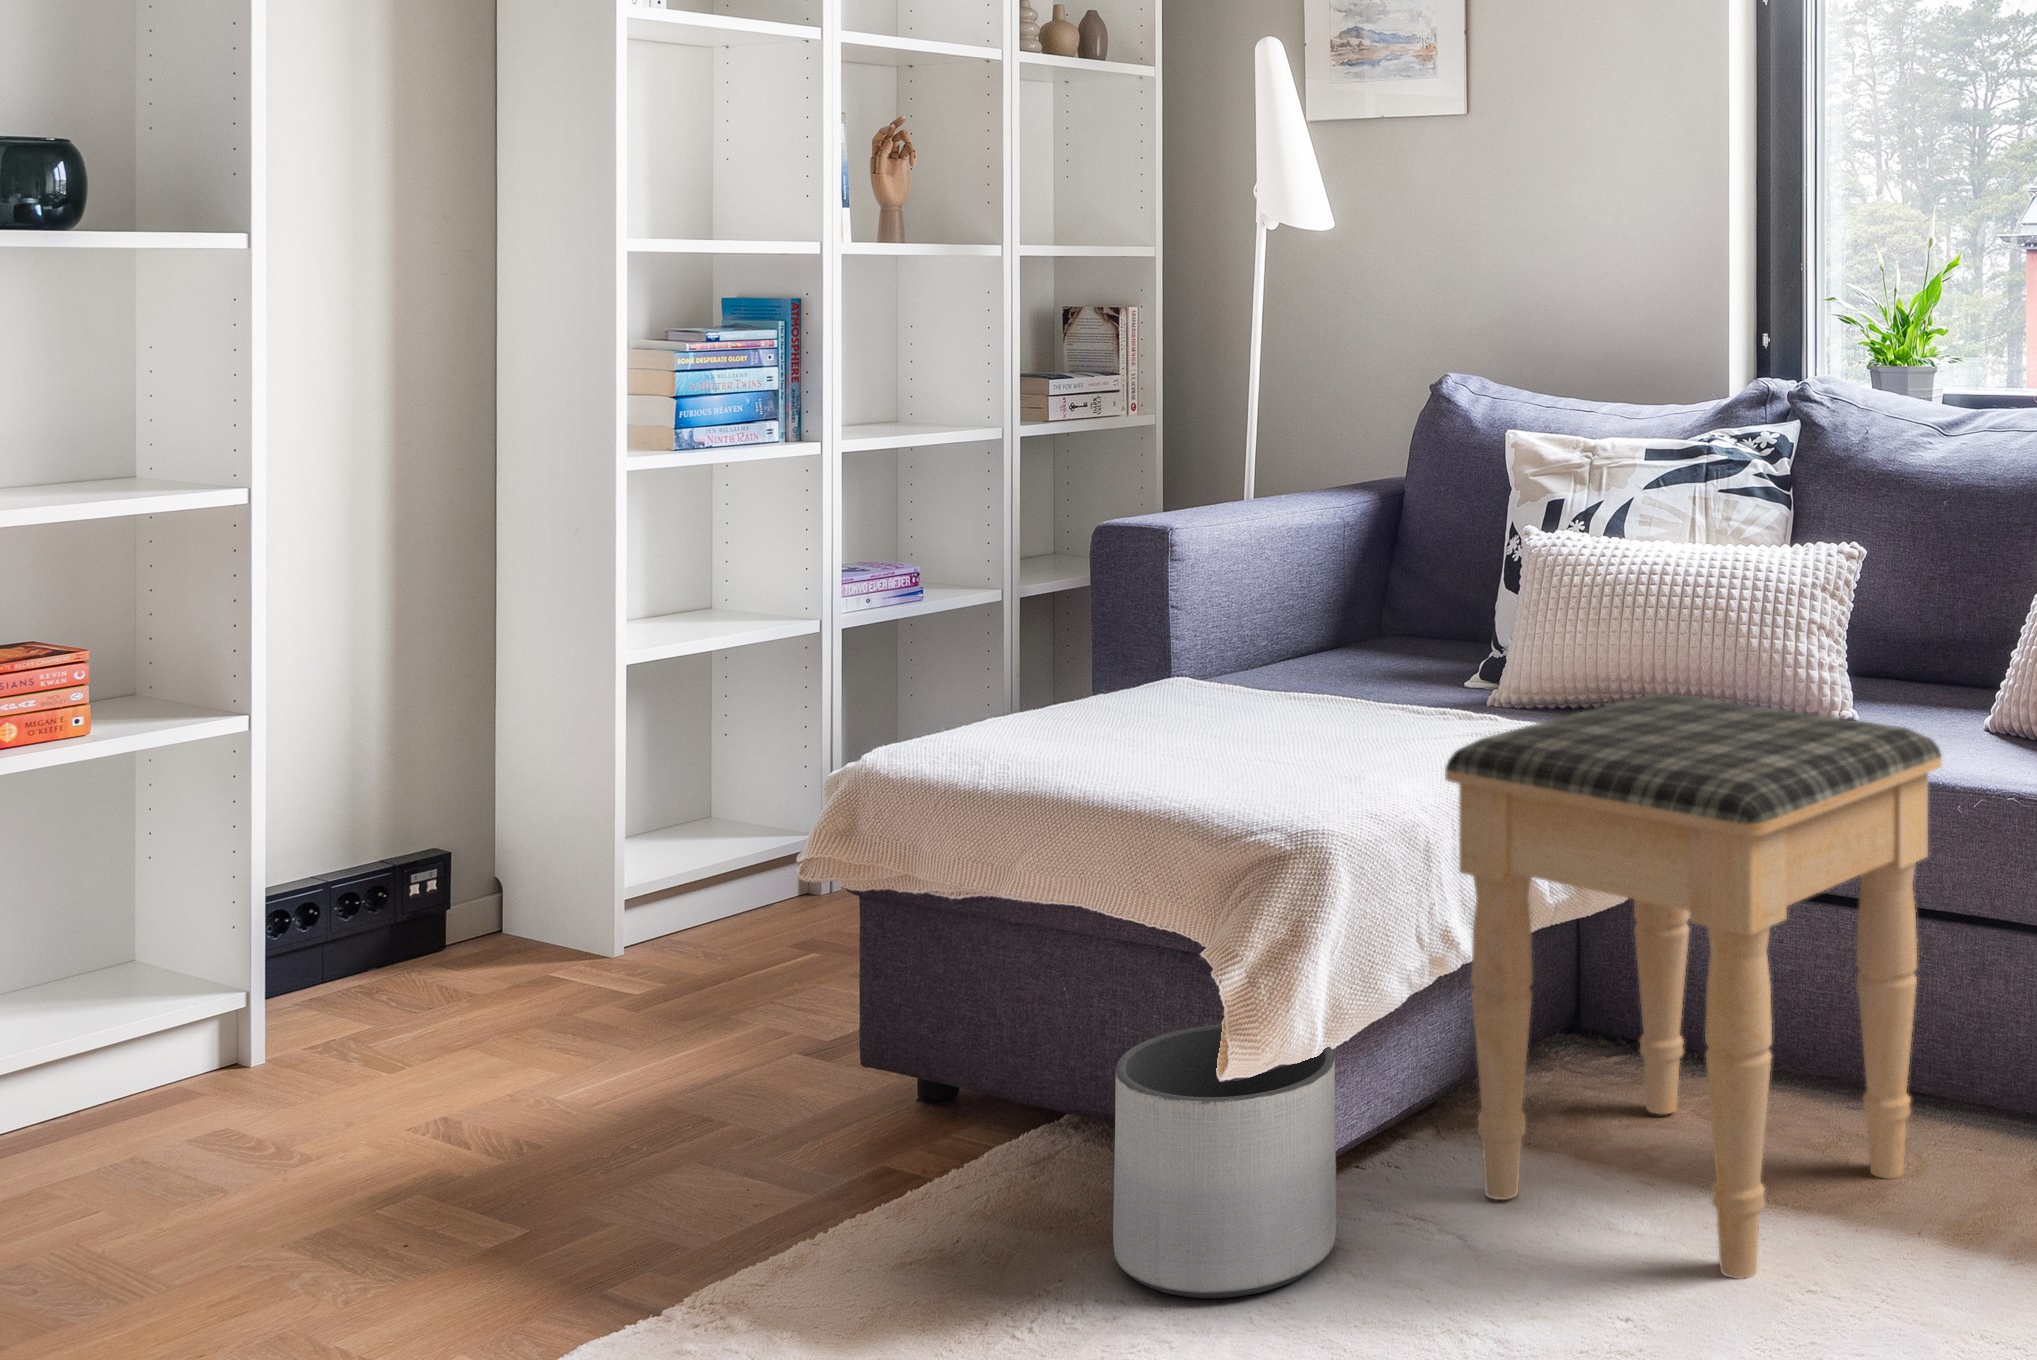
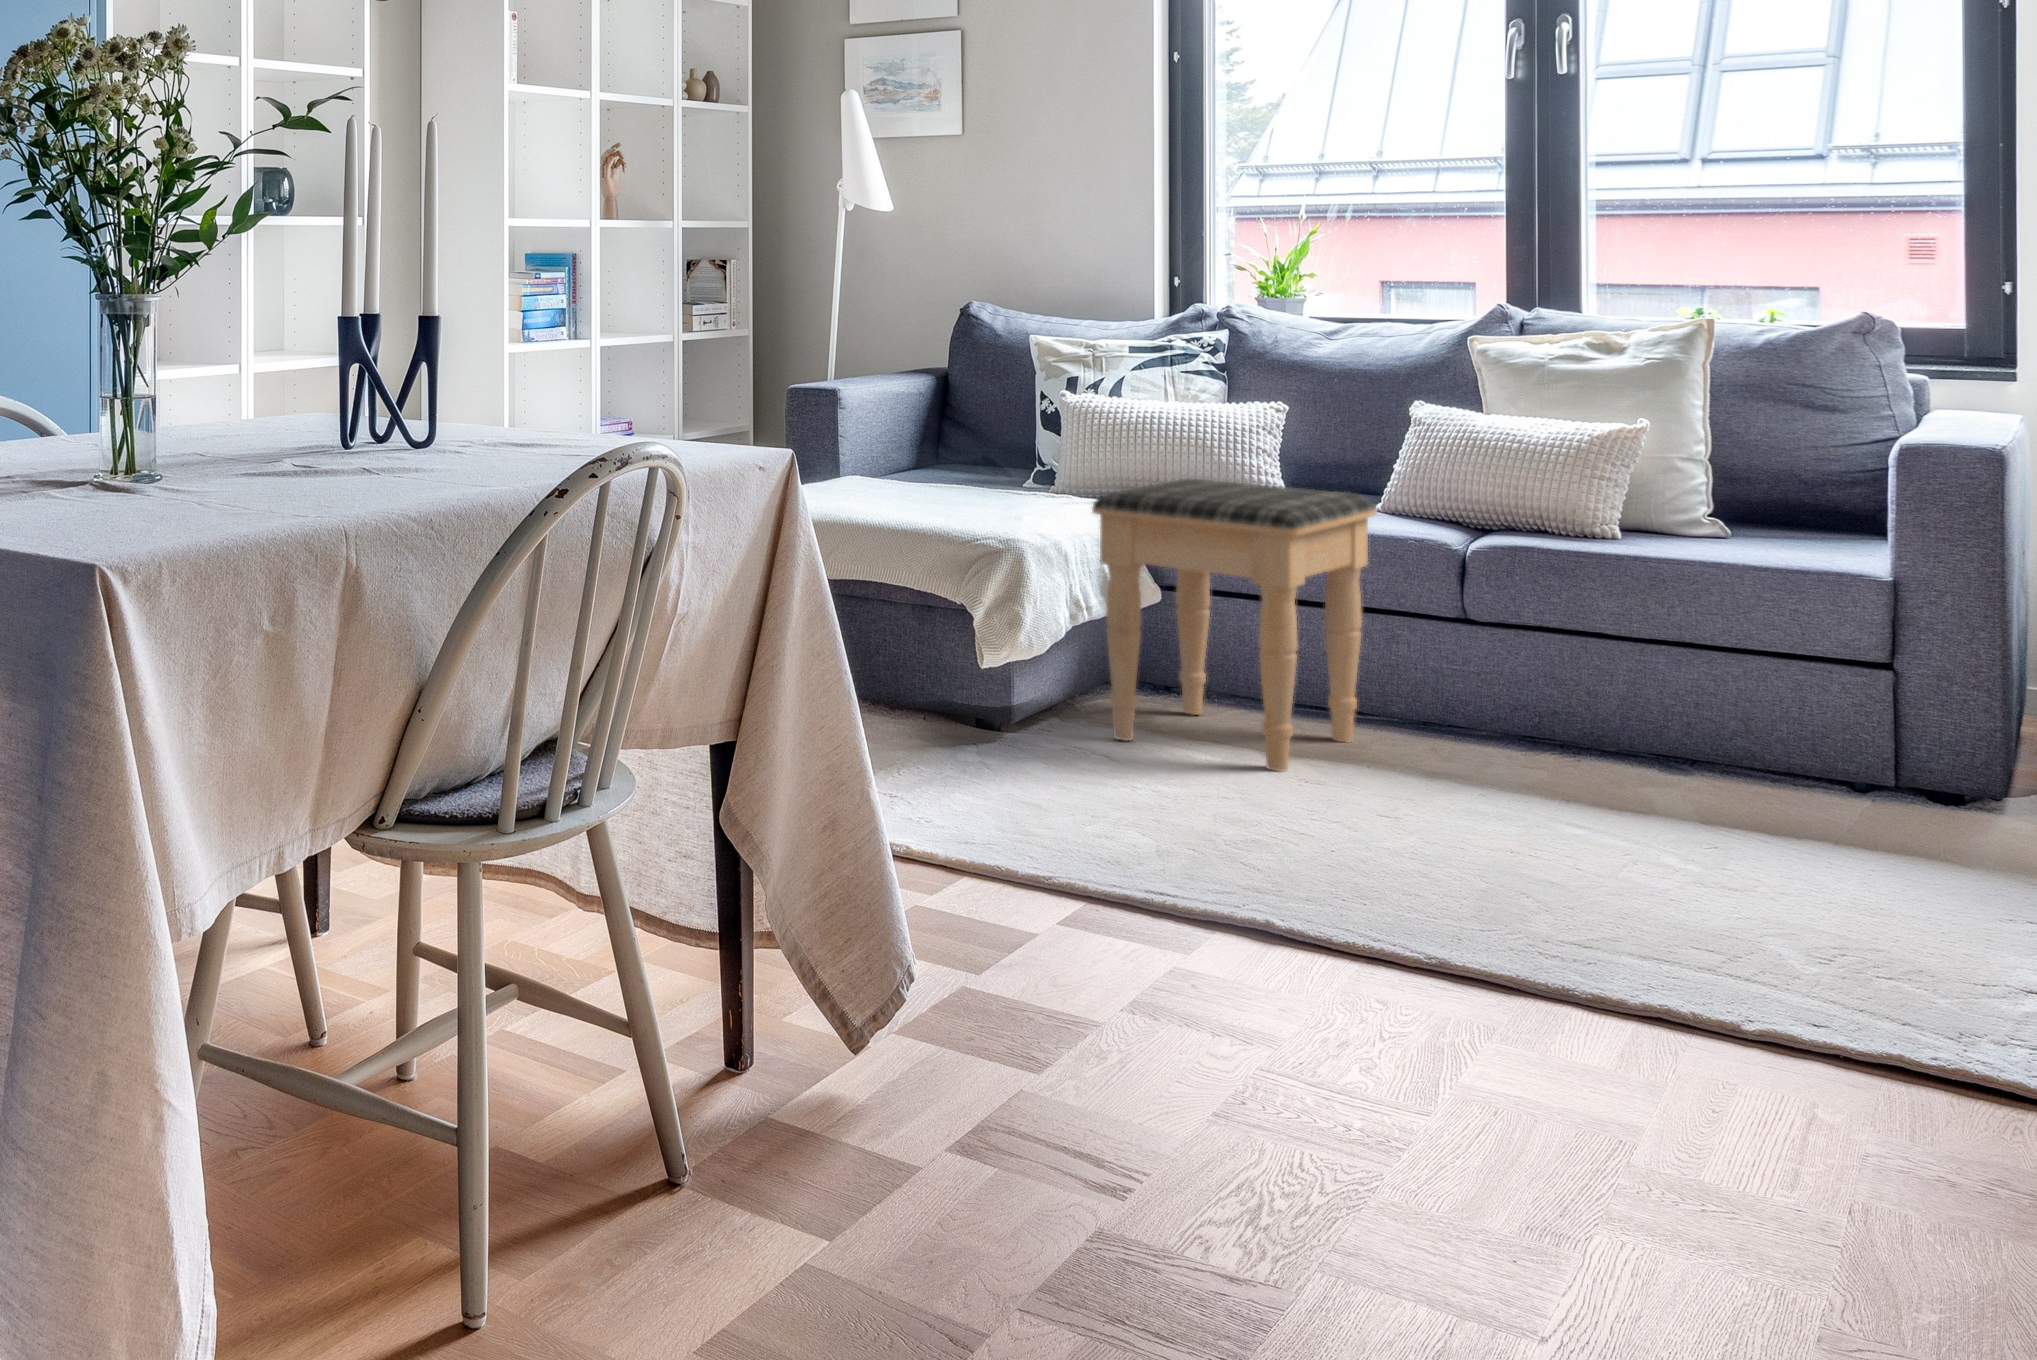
planter: present [1113,1025,1337,1298] -> none [929,640,1049,766]

